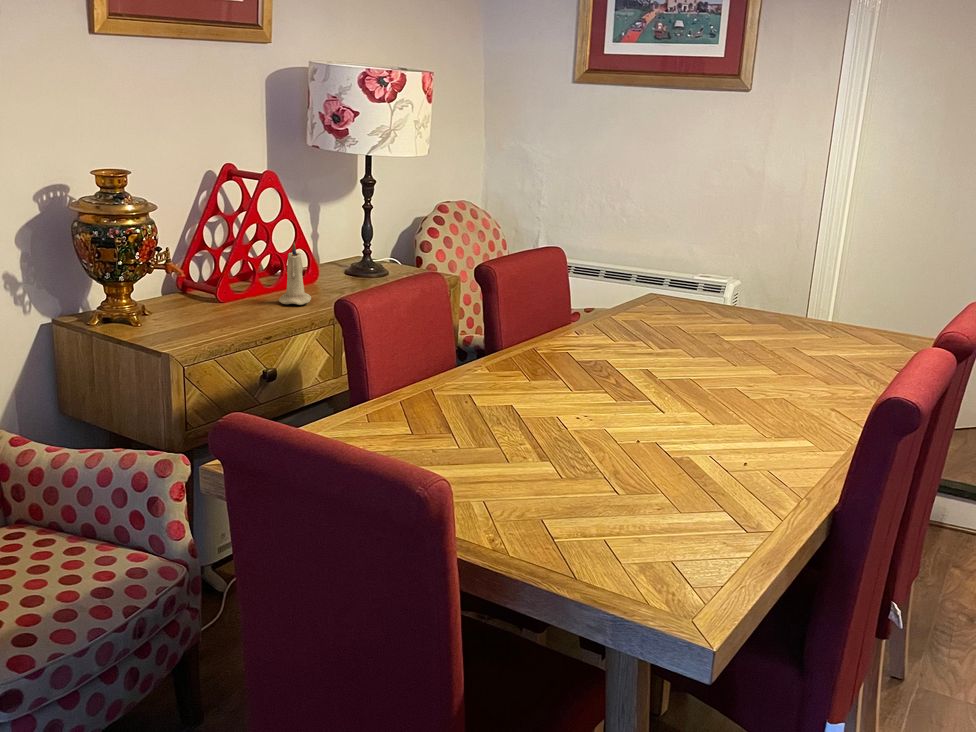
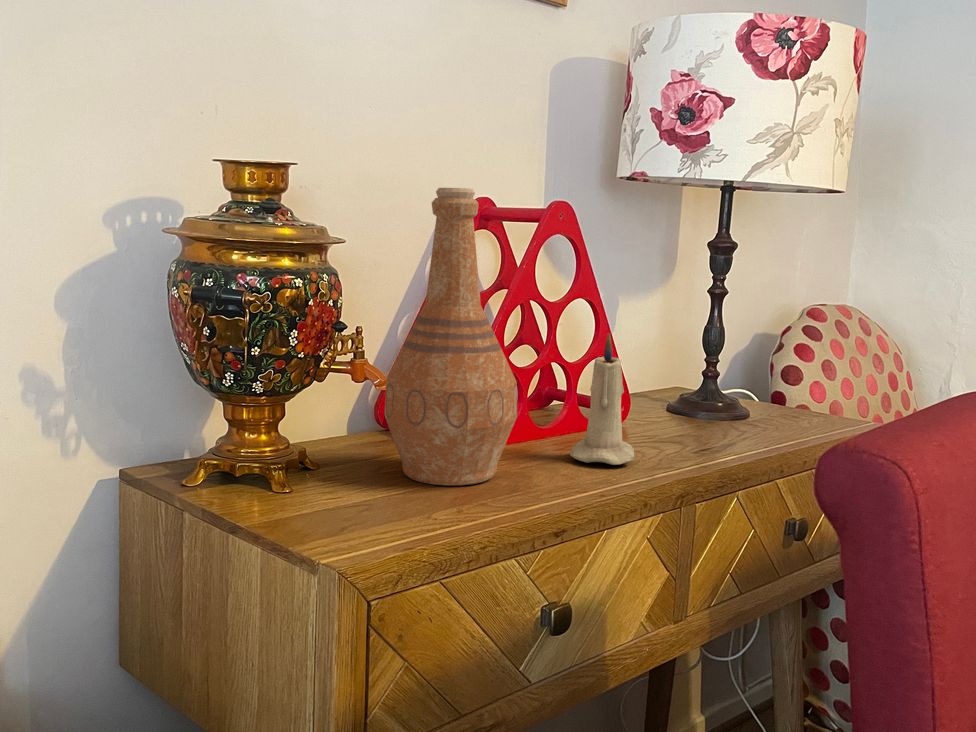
vase: none [182,178,248,319] -> present [385,188,517,485]

